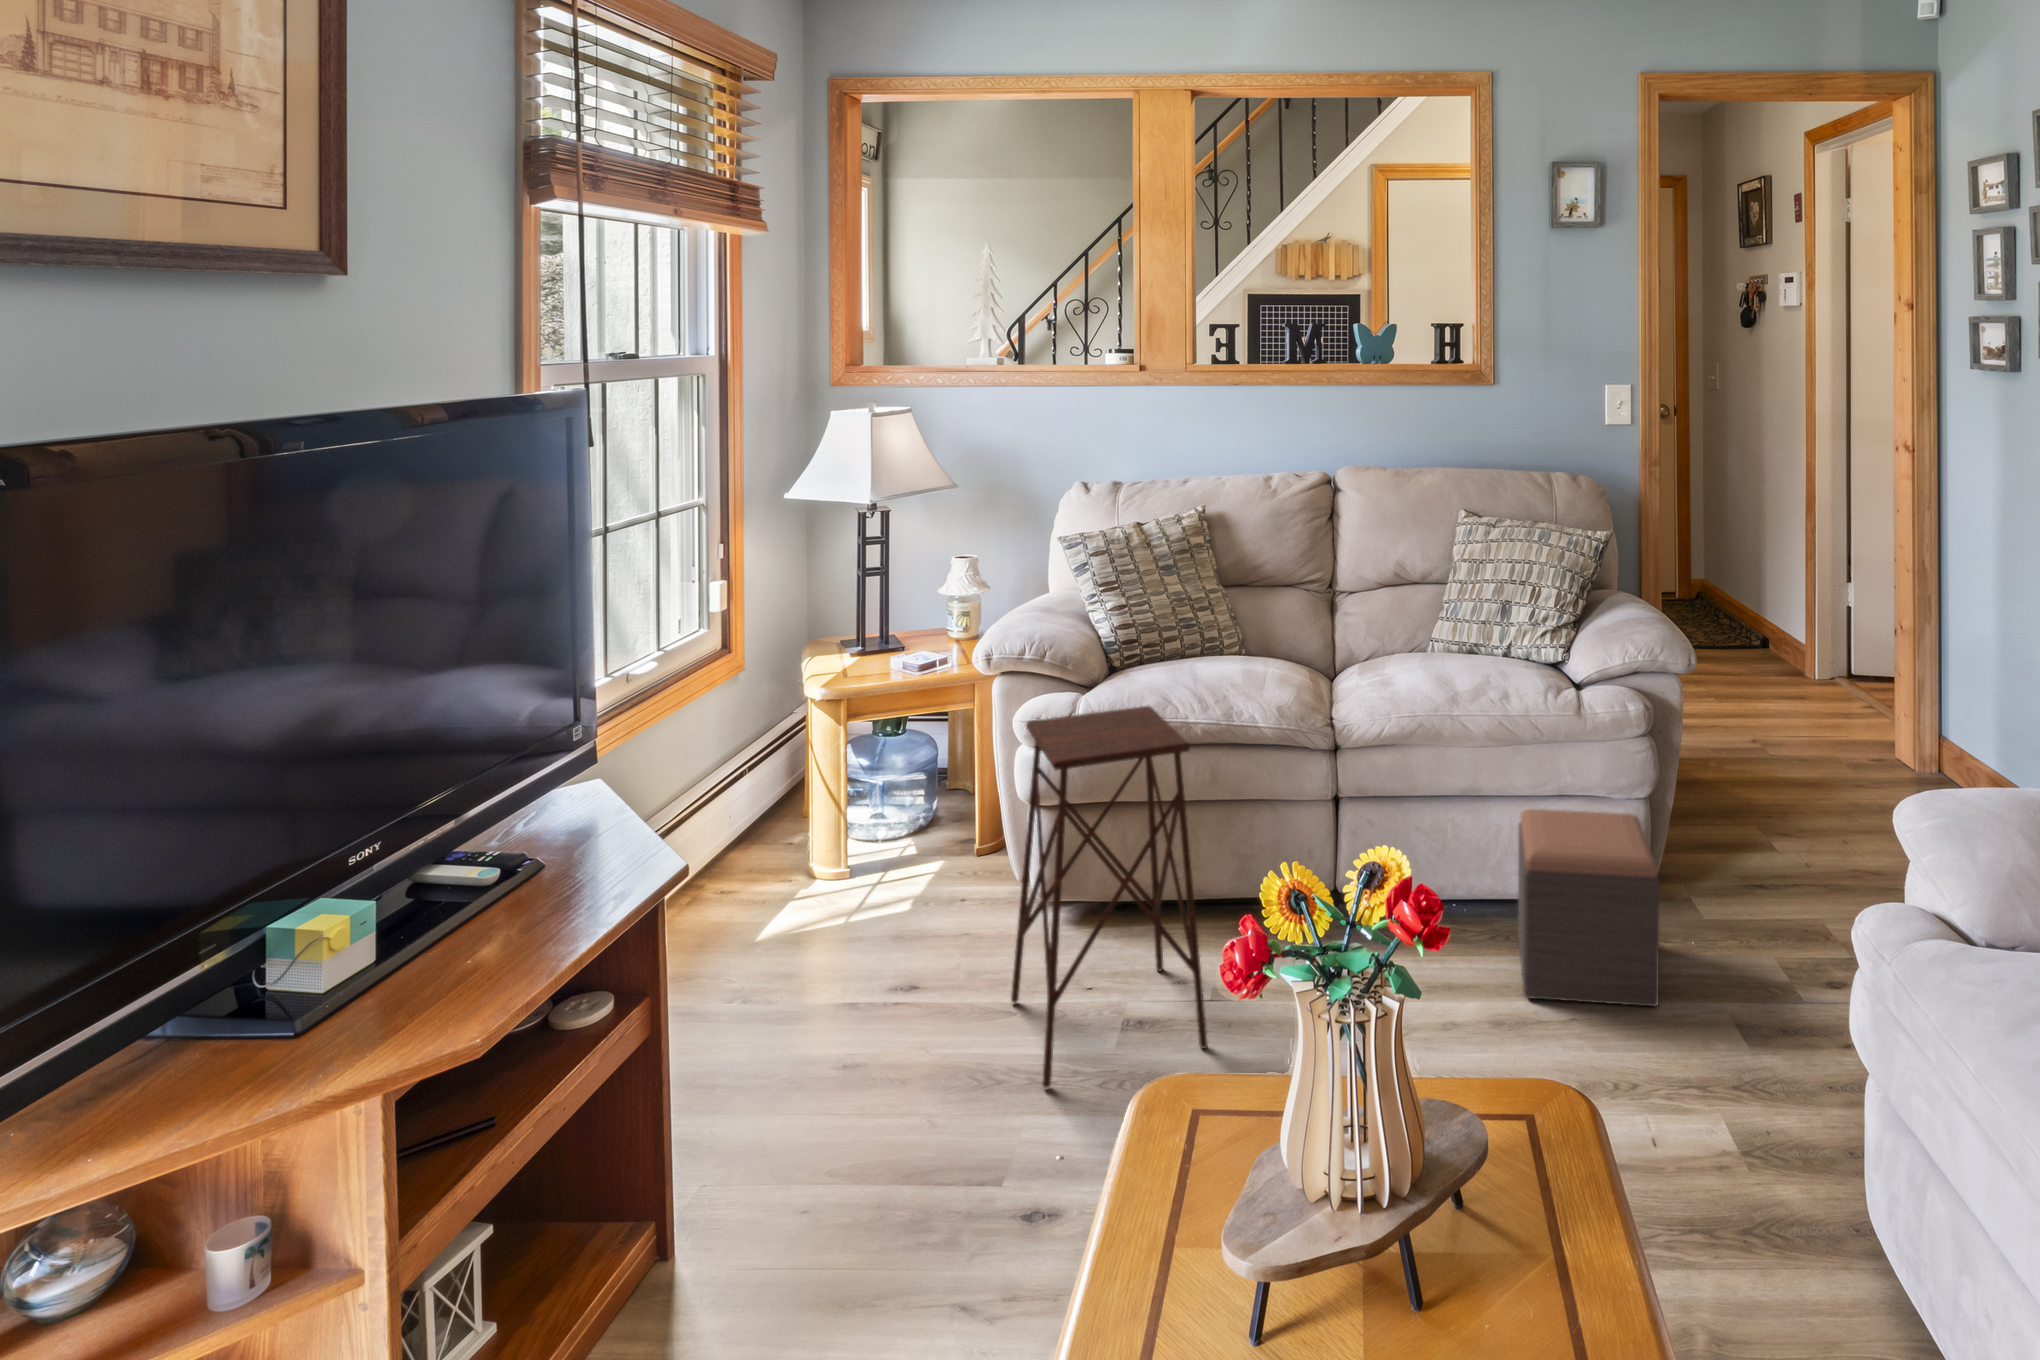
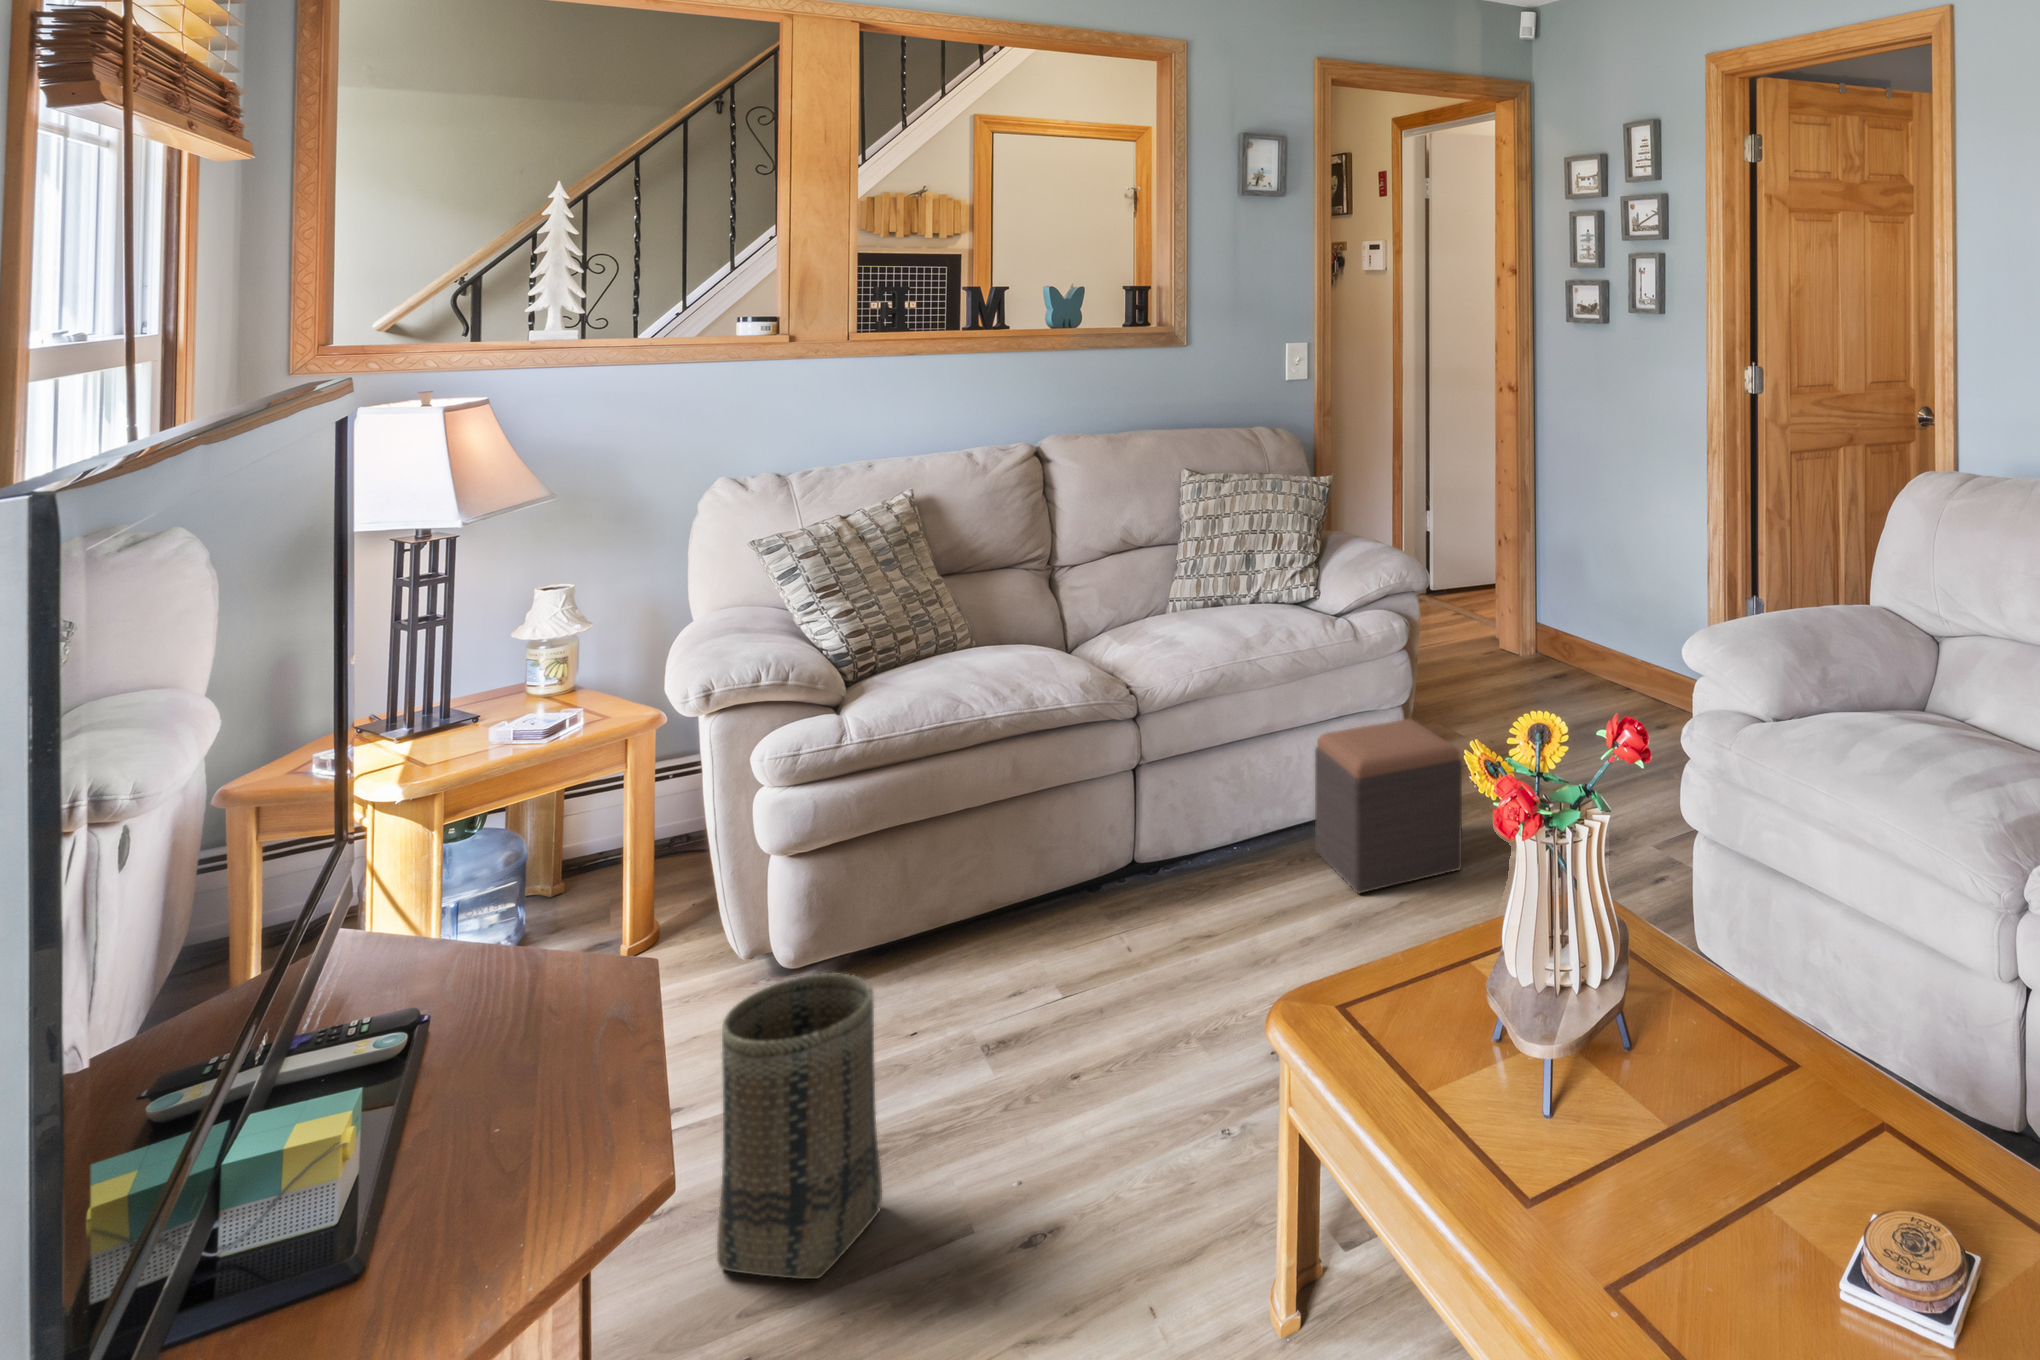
side table: present [1011,706,1208,1088] -> none [841,694,1102,1107]
basket: none [798,930,930,1204] -> present [717,973,882,1279]

